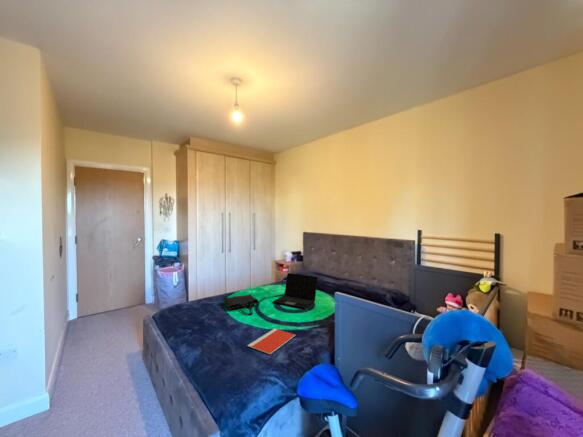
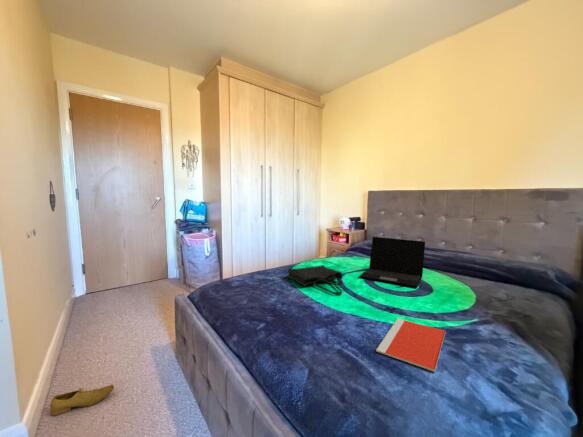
shoe: none [56,381,99,401] -> present [50,385,114,416]

